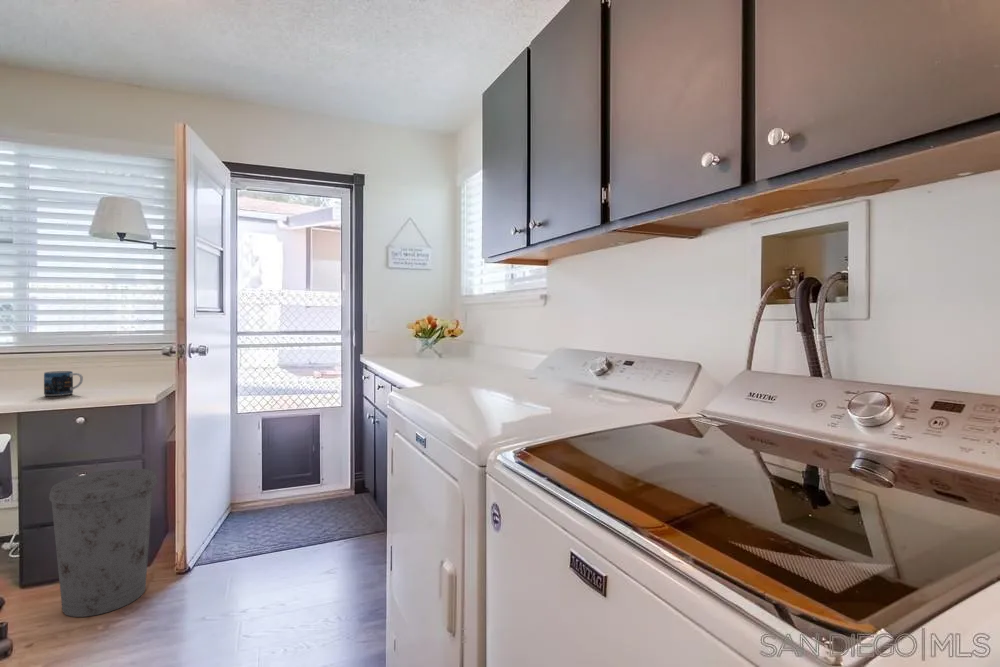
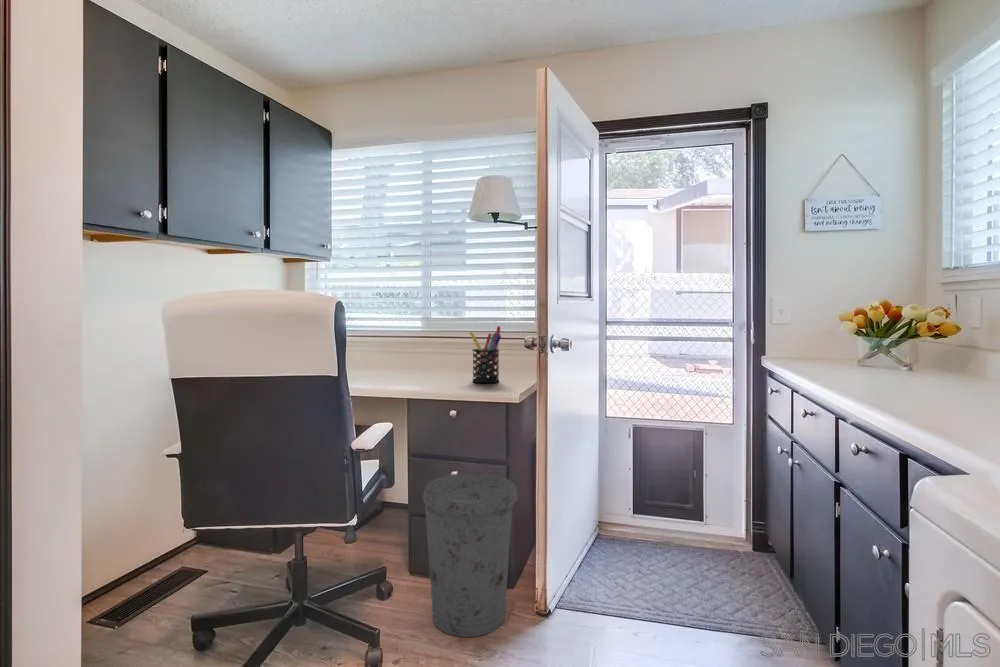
pen holder: none [93,336,132,389] -> present [470,326,501,383]
mug: present [44,371,83,396] -> none [428,361,458,387]

